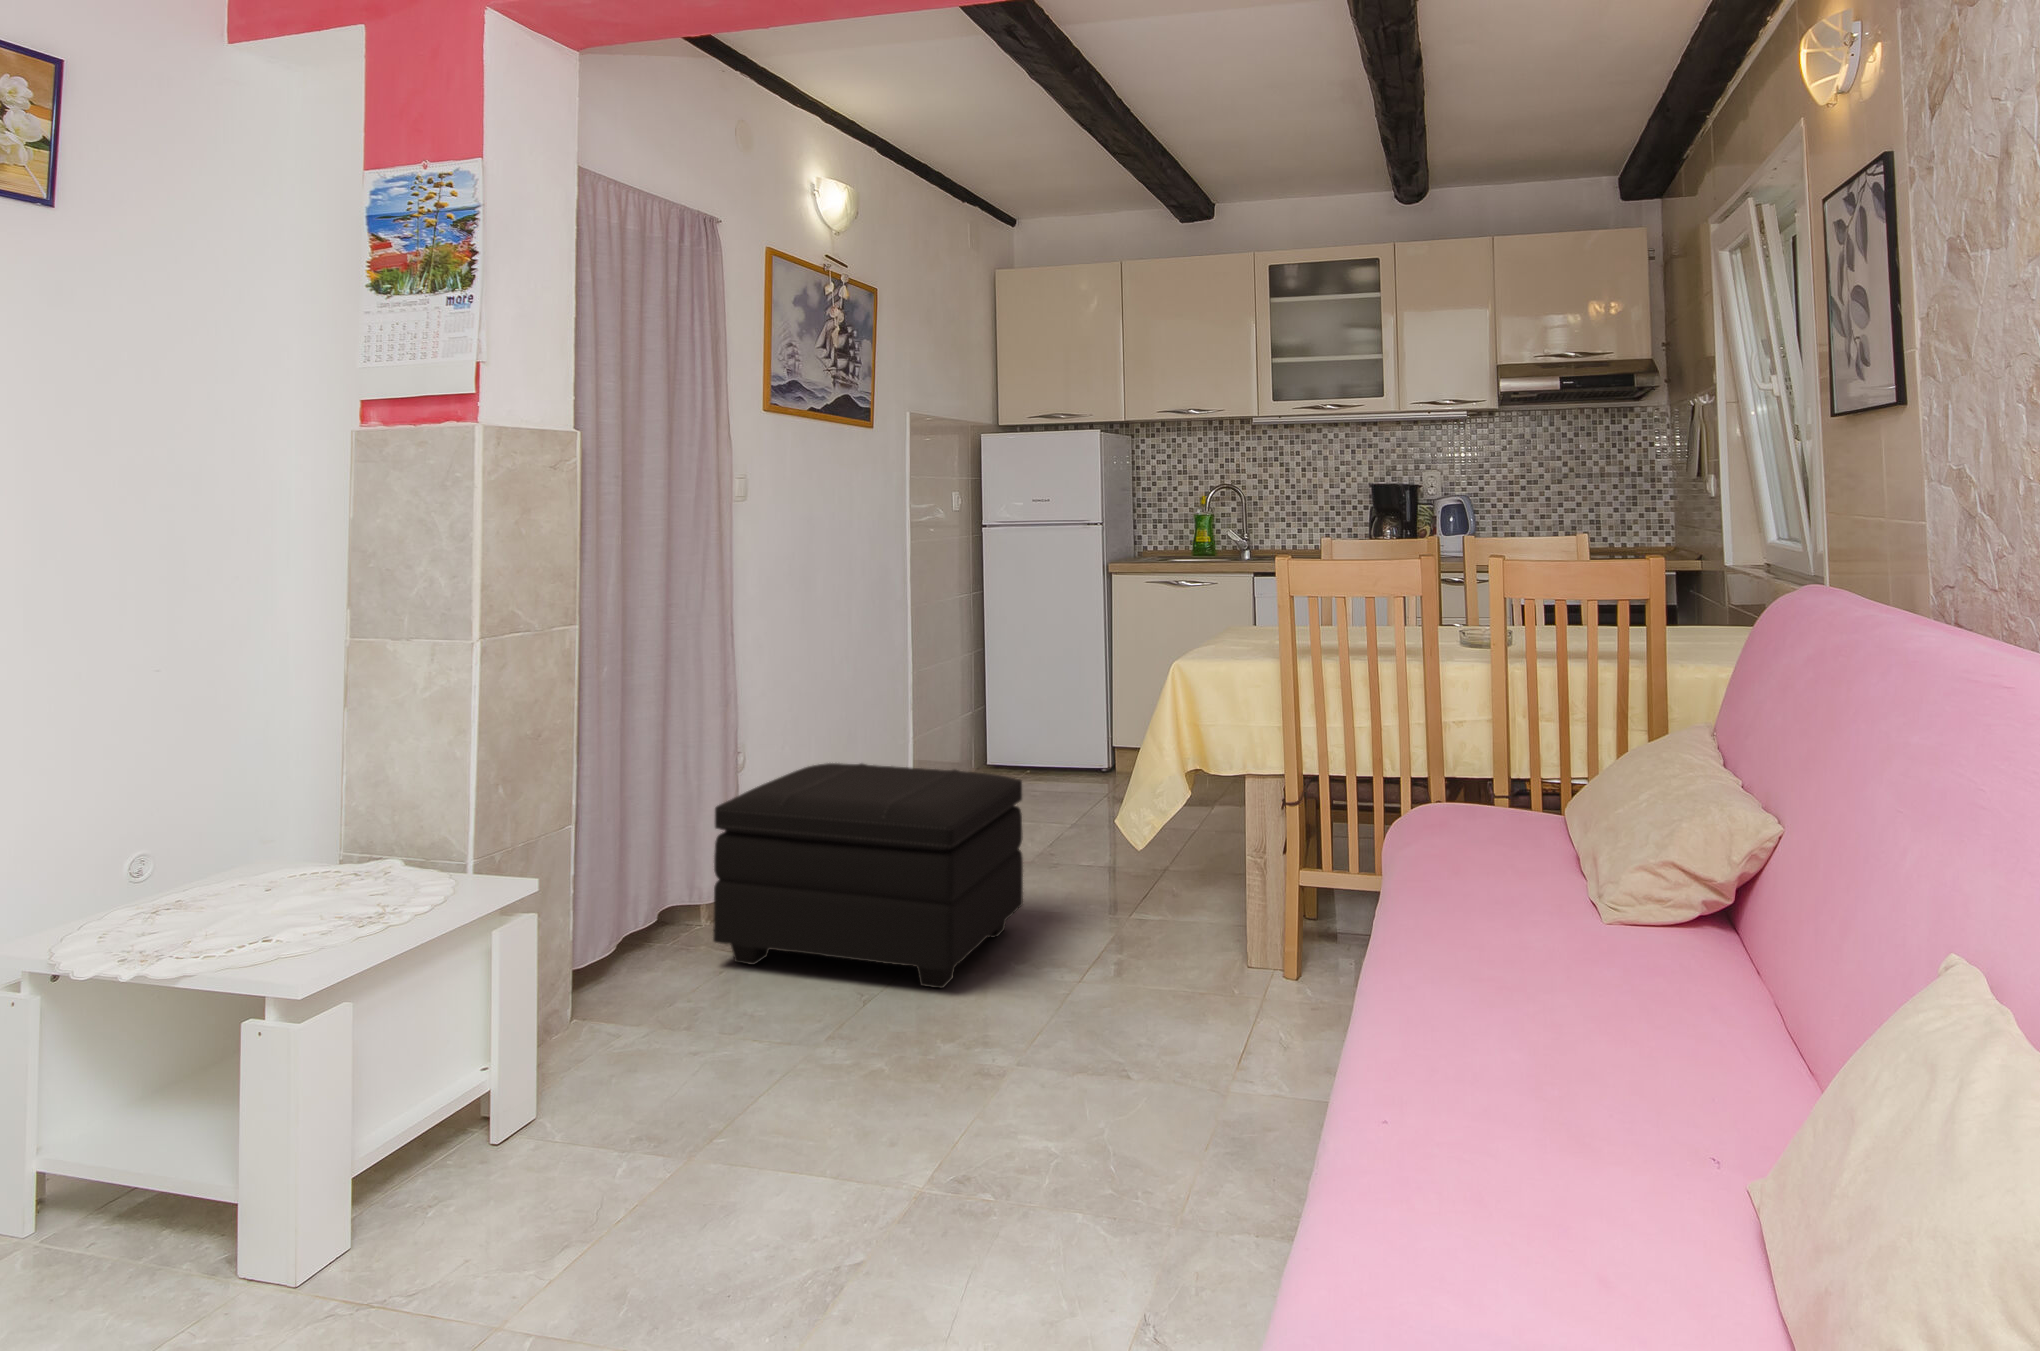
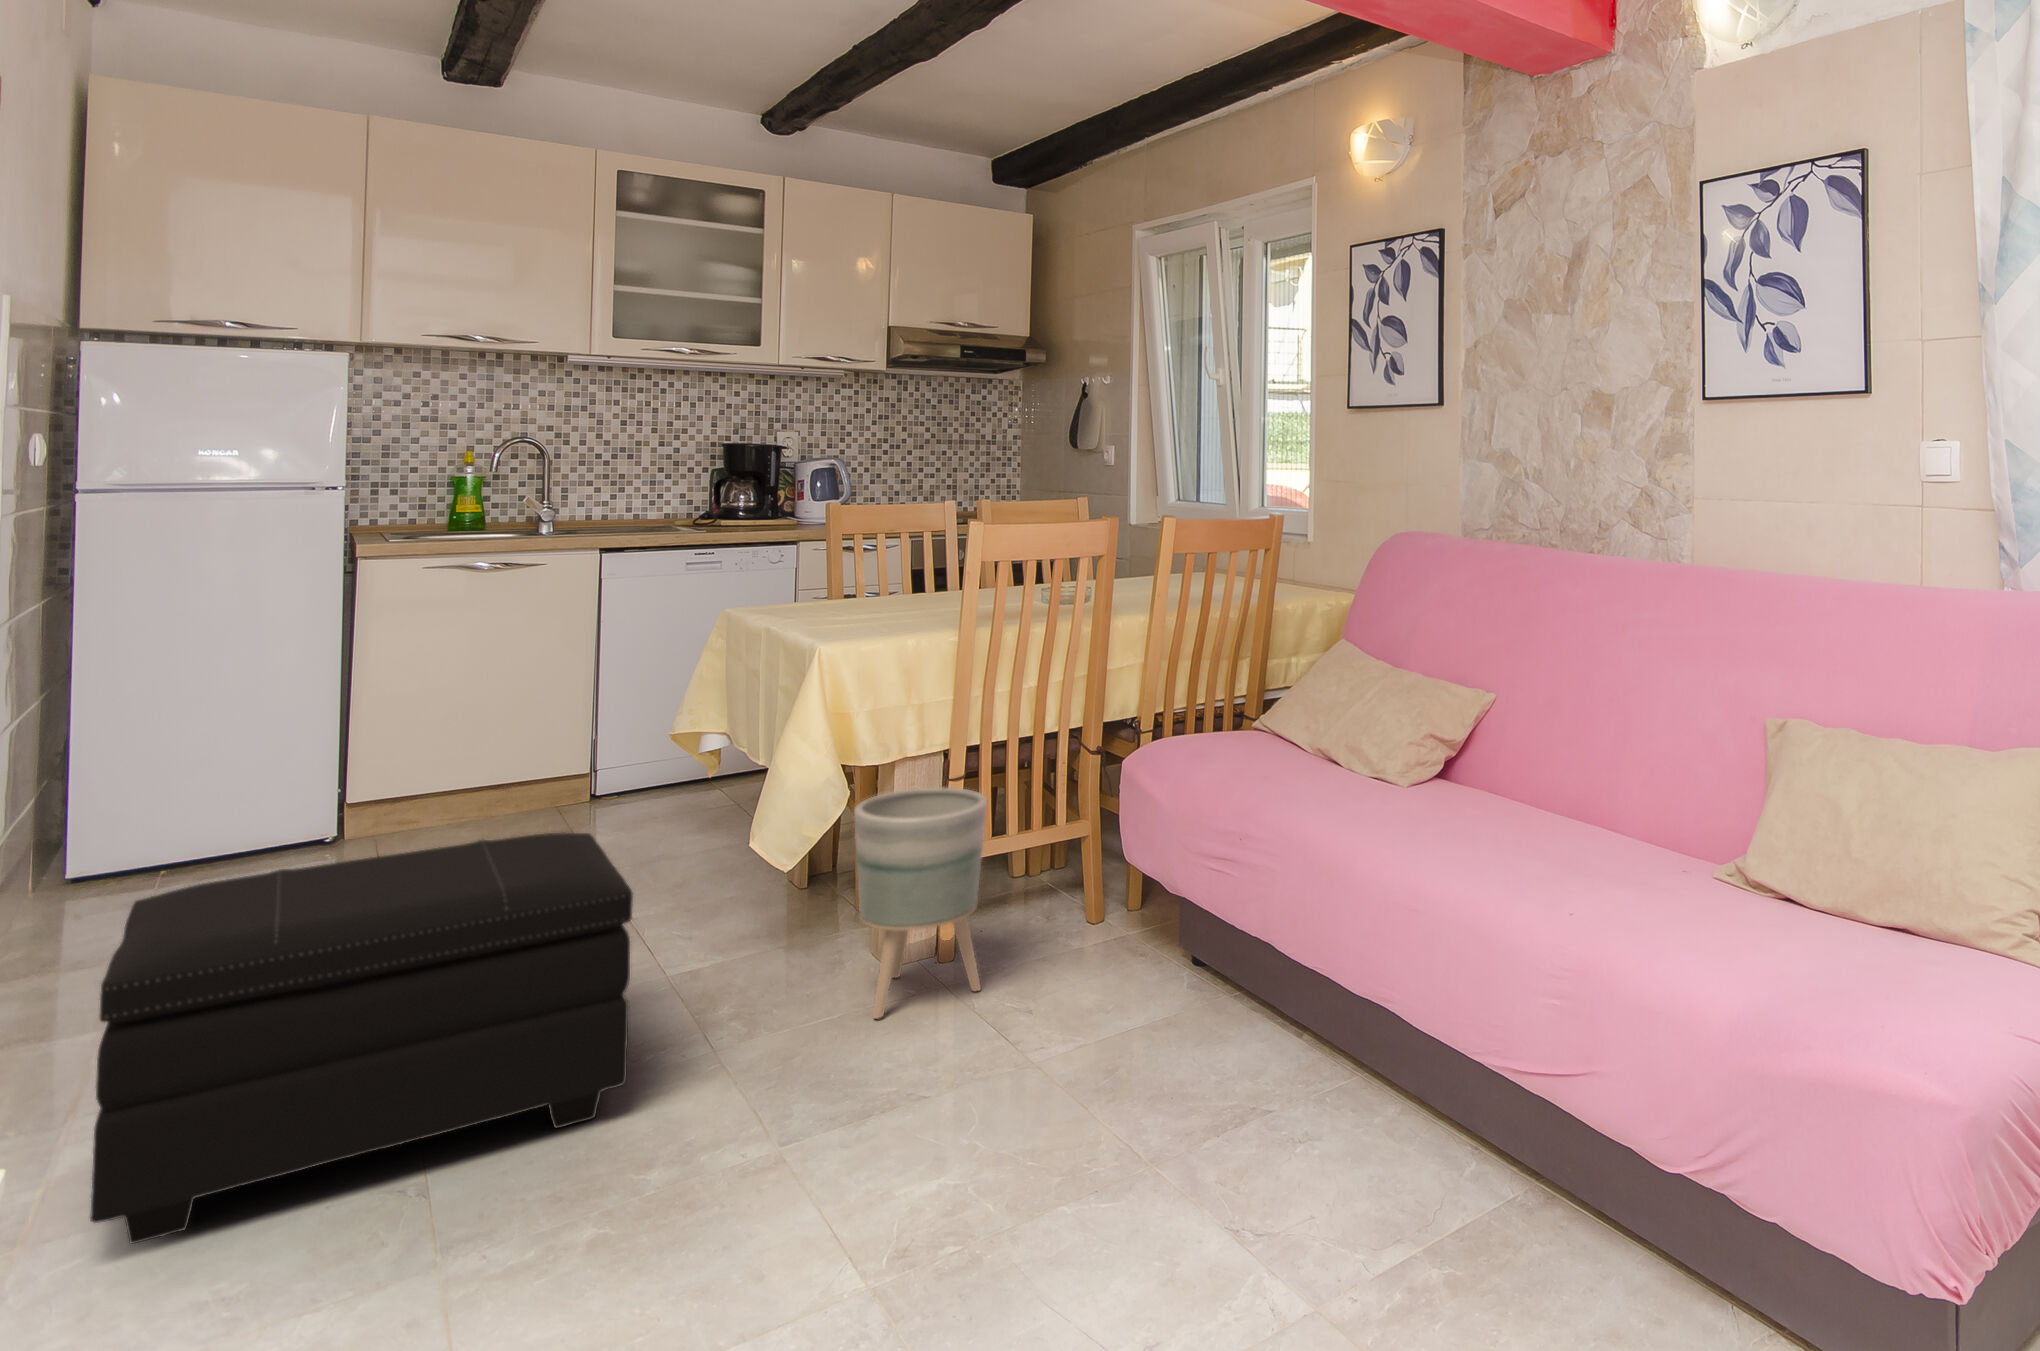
planter: none [1151,797,1265,1005] -> present [854,788,987,1019]

